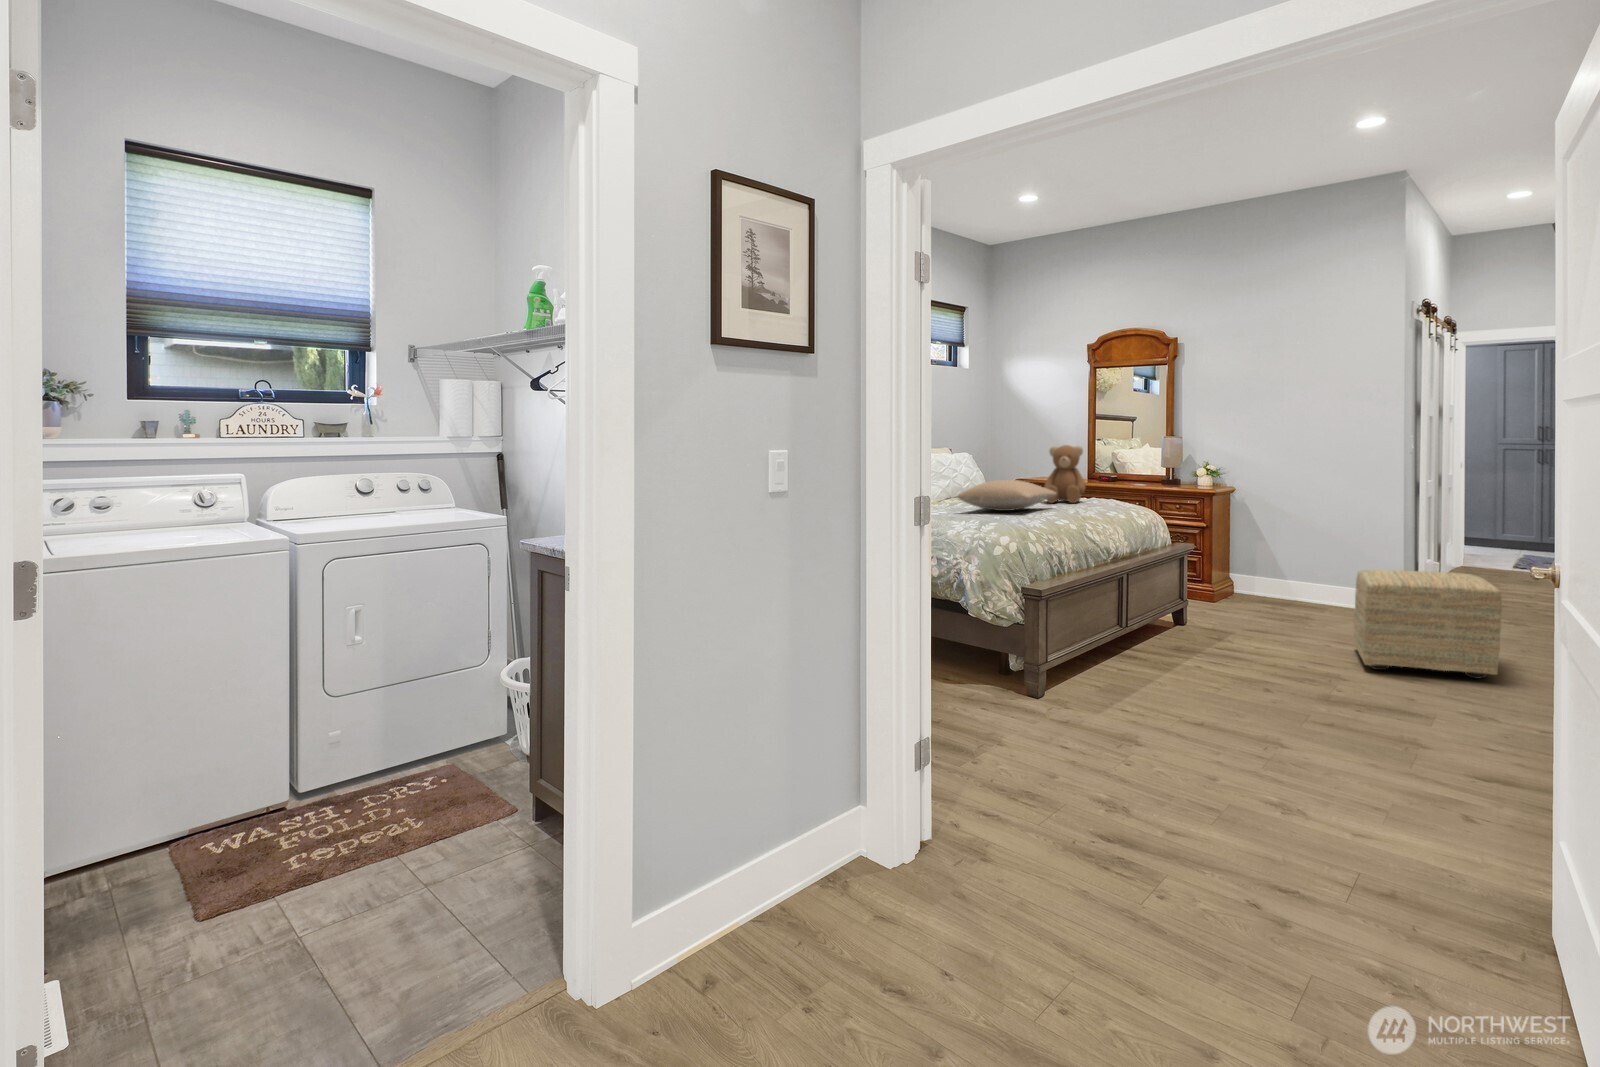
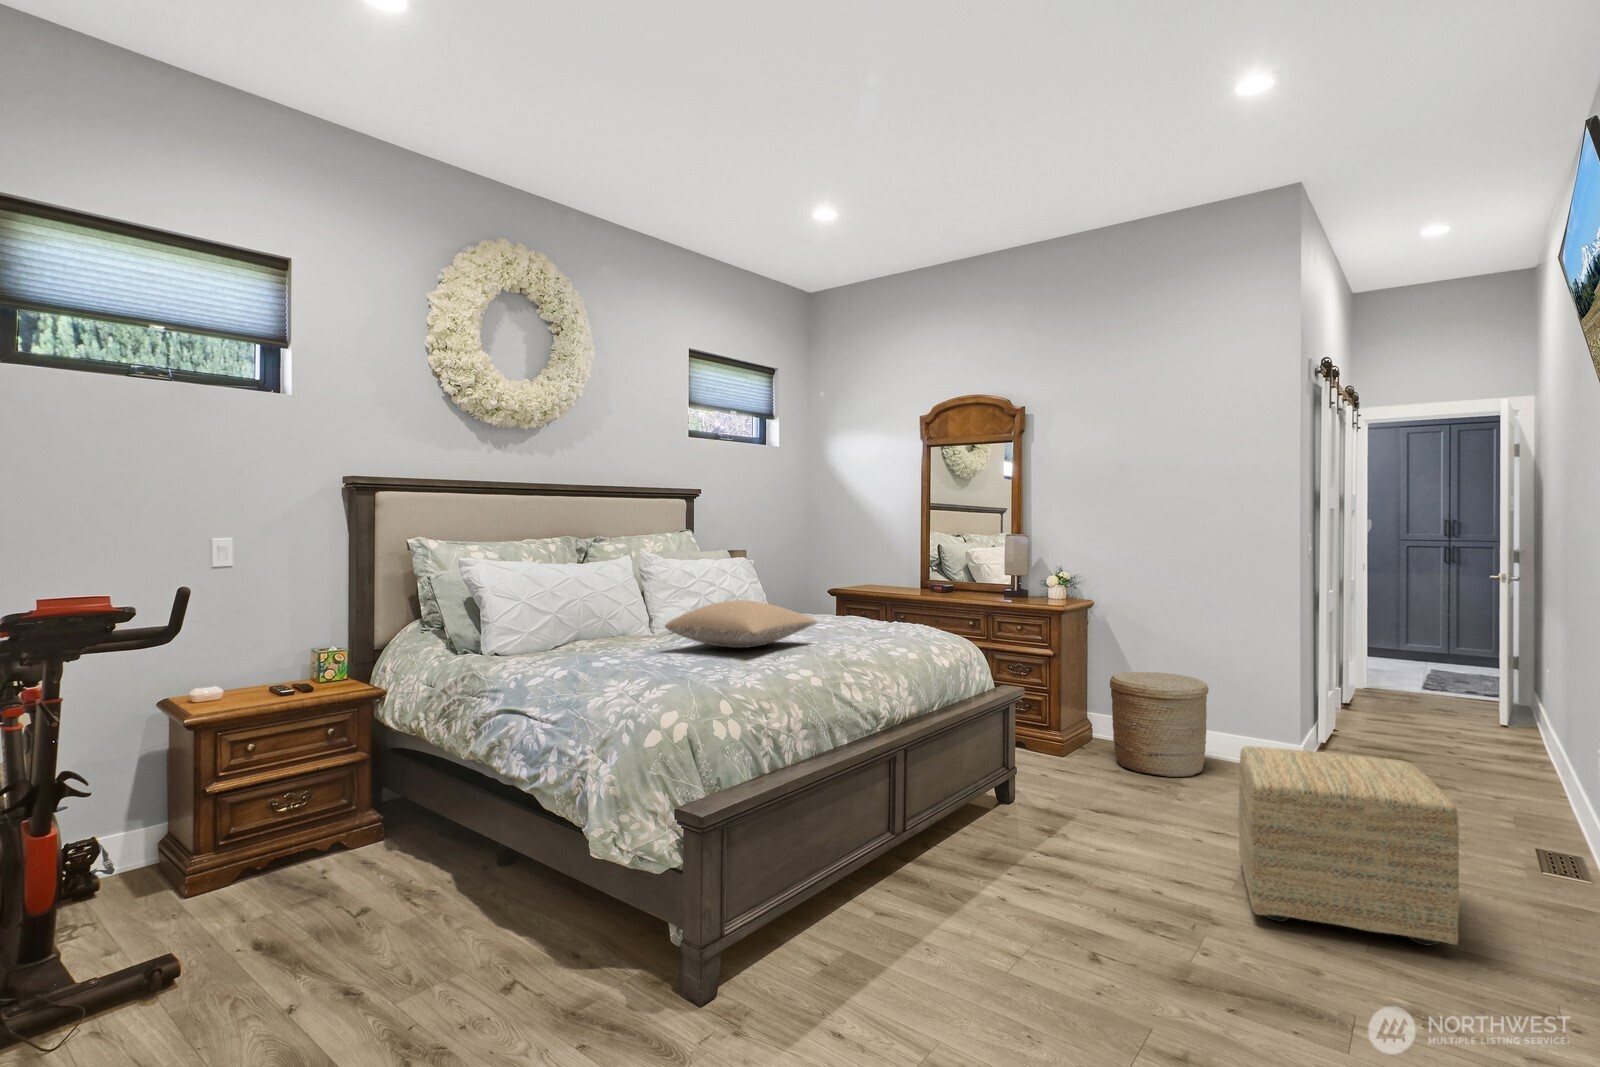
teddy bear: present [1044,445,1086,503] -> none [816,548,874,632]
woven basket: none [1250,539,1329,612] -> present [1110,672,1209,777]

